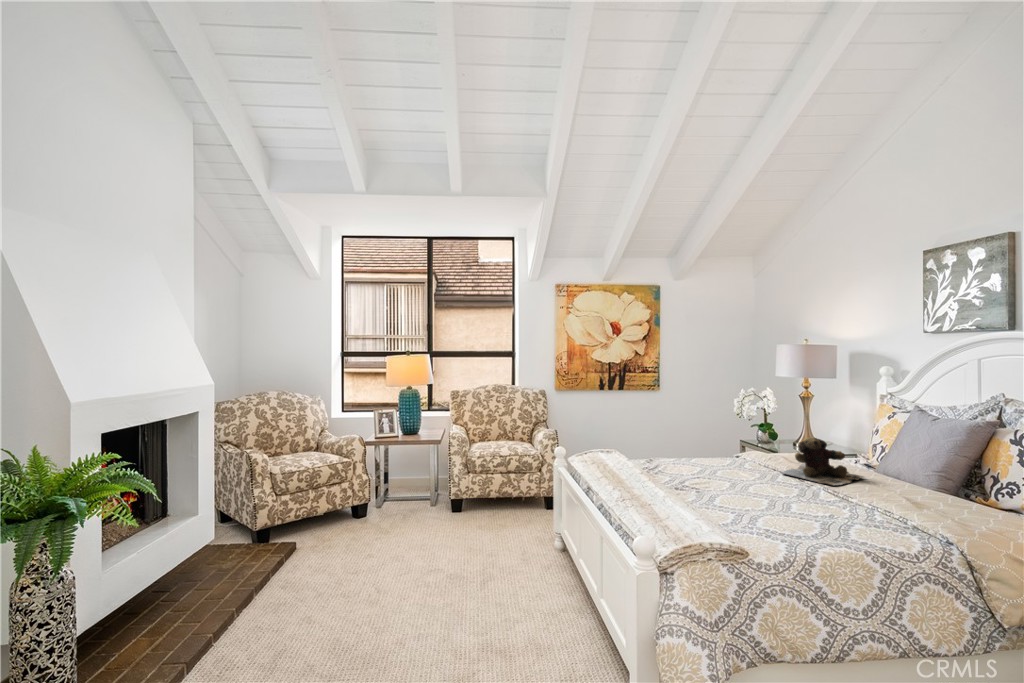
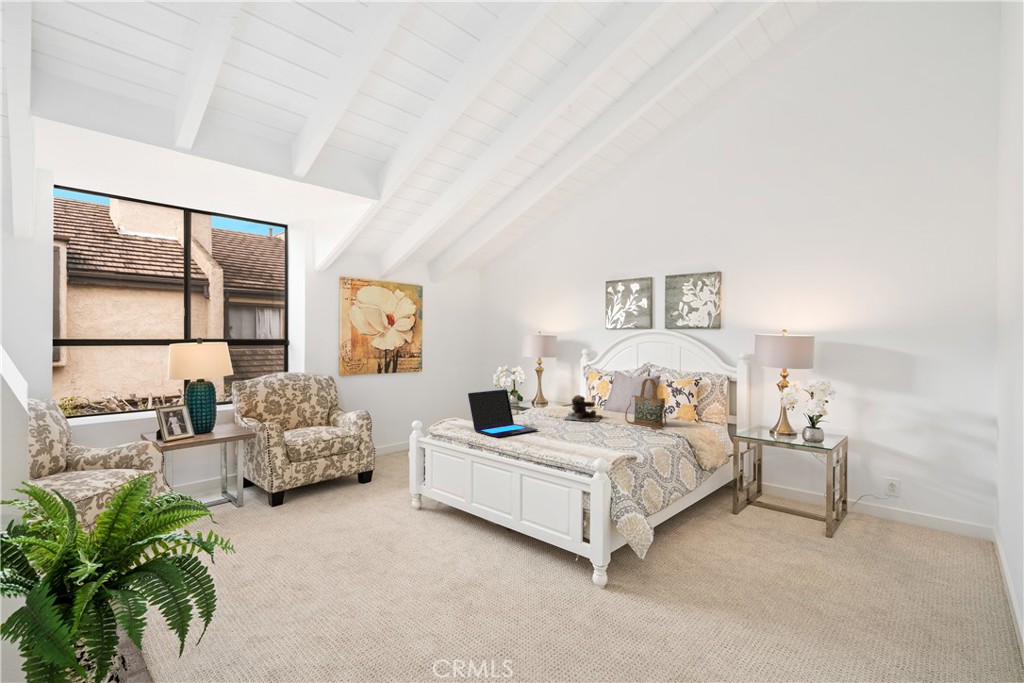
laptop: none [614,417,704,484] -> present [468,389,538,437]
handbag: none [896,420,982,524] -> present [625,379,666,429]

